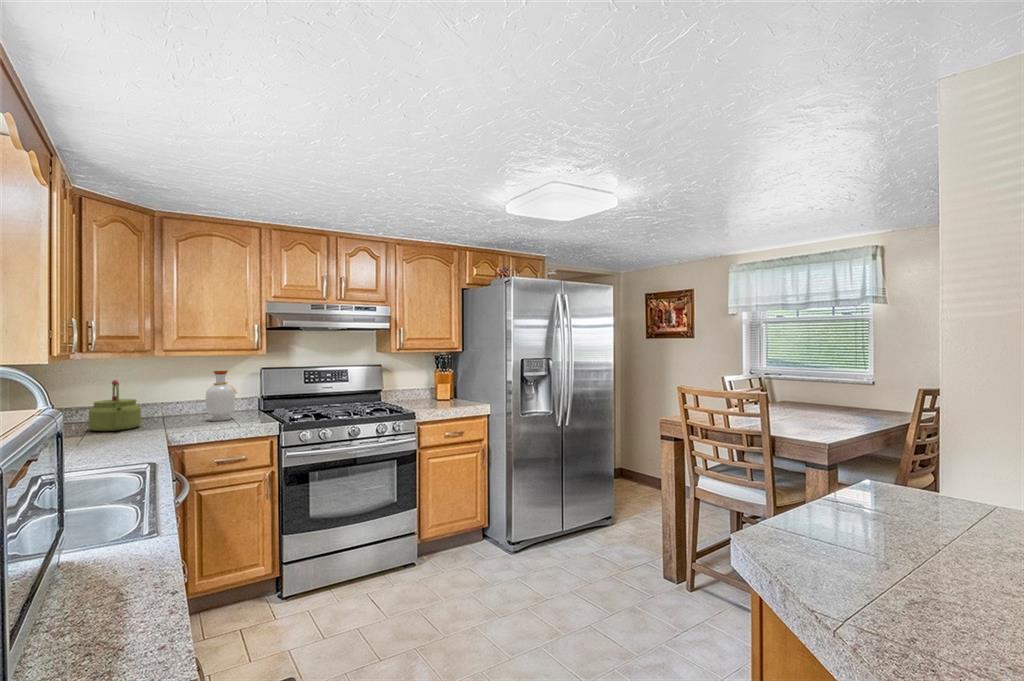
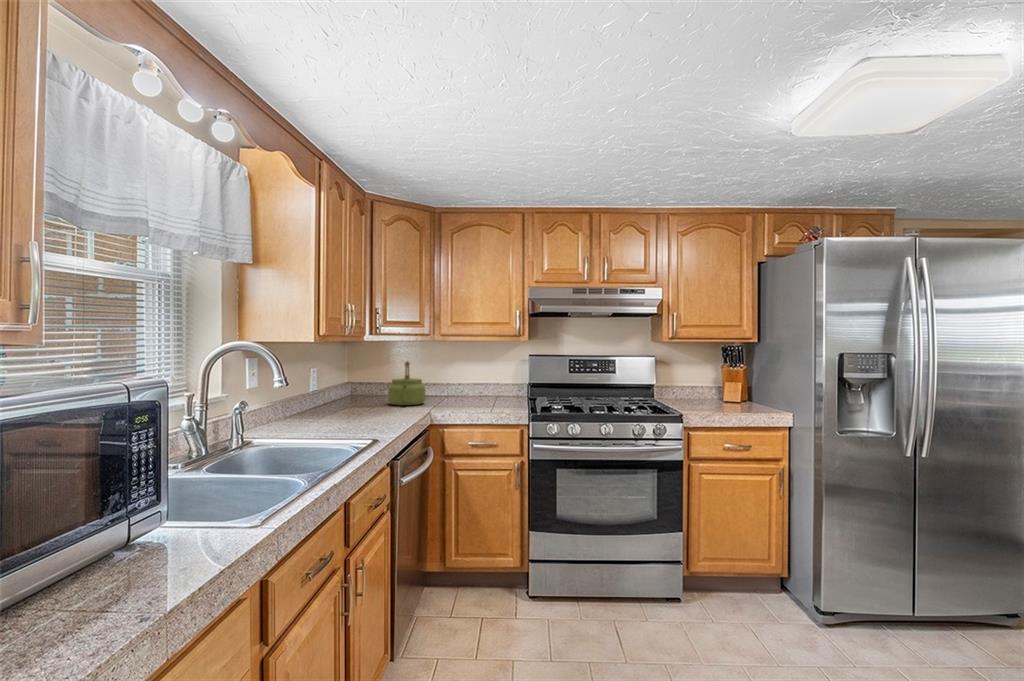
bottle: present [206,371,237,421] -> none [476,356,502,405]

